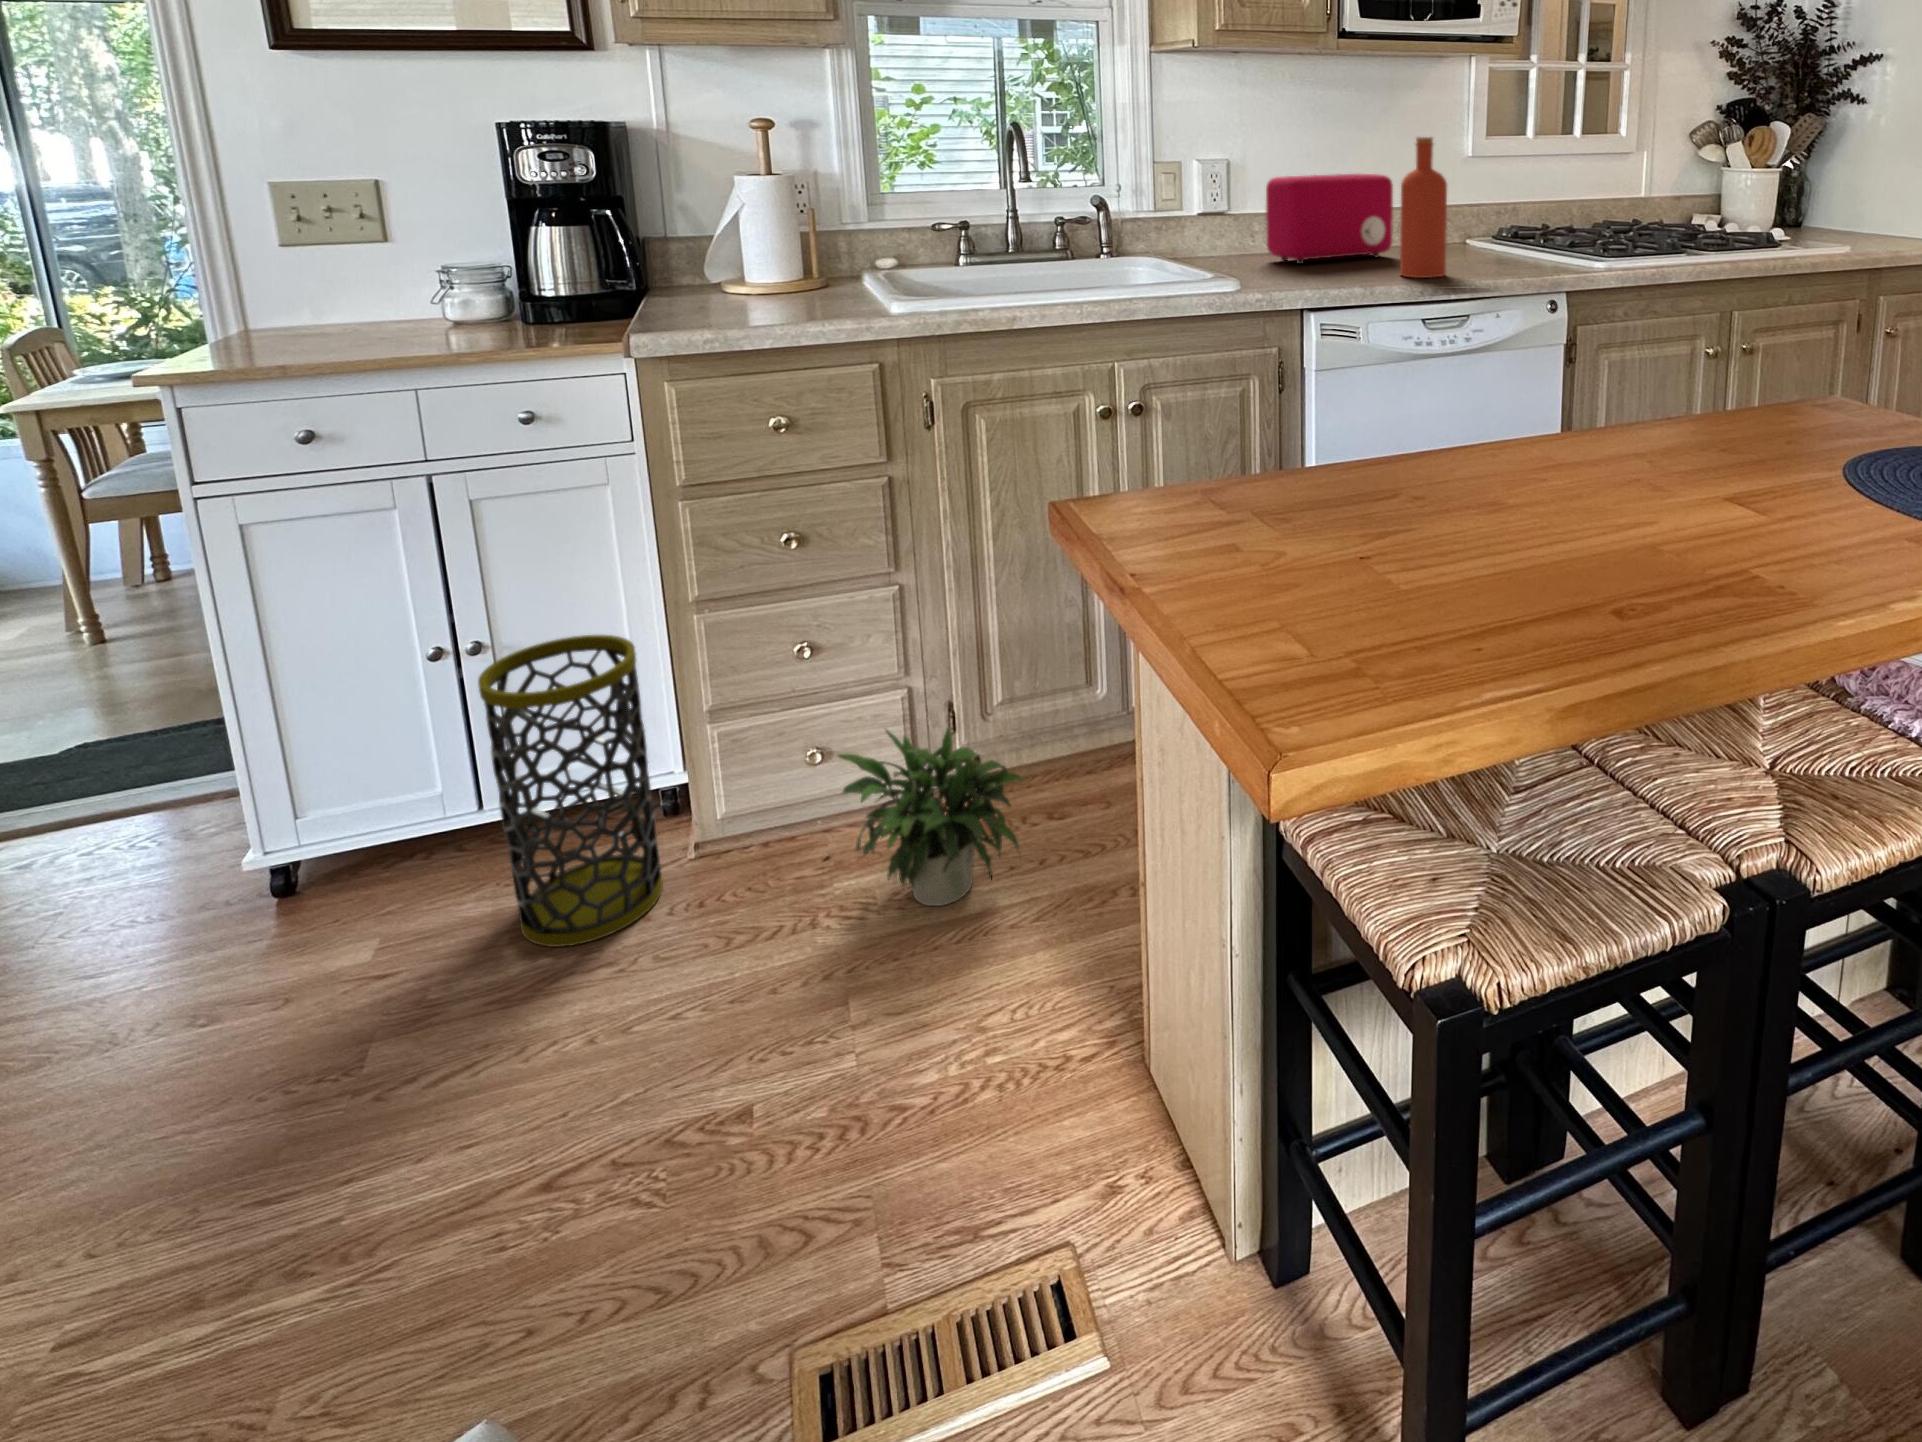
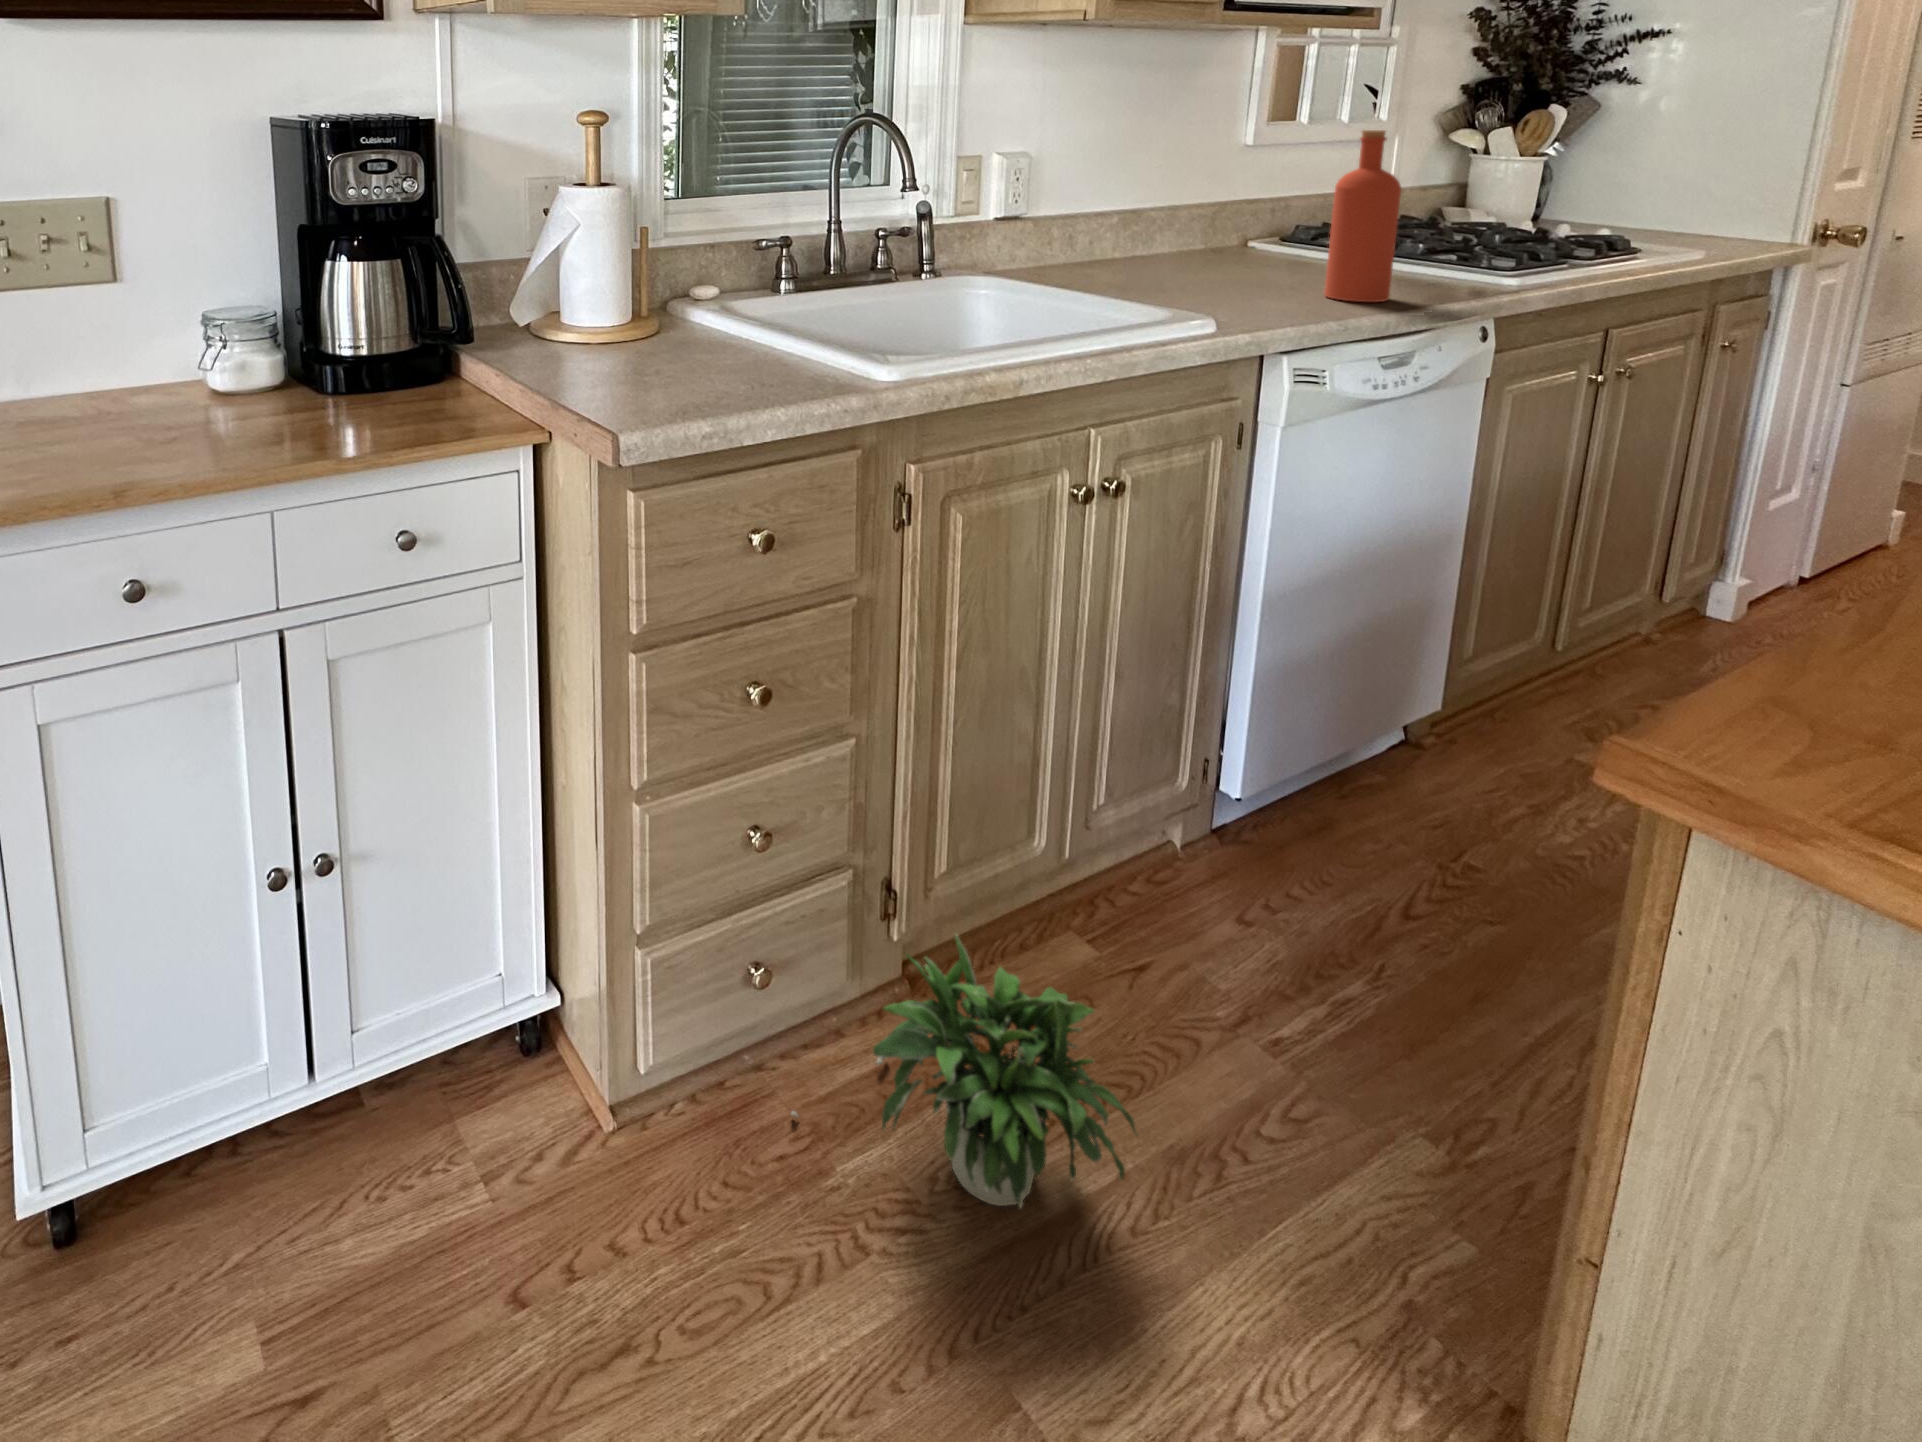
toaster: present [1266,174,1393,264] -> none [1101,170,1243,281]
trash can: present [478,635,663,947] -> none [416,848,616,1332]

